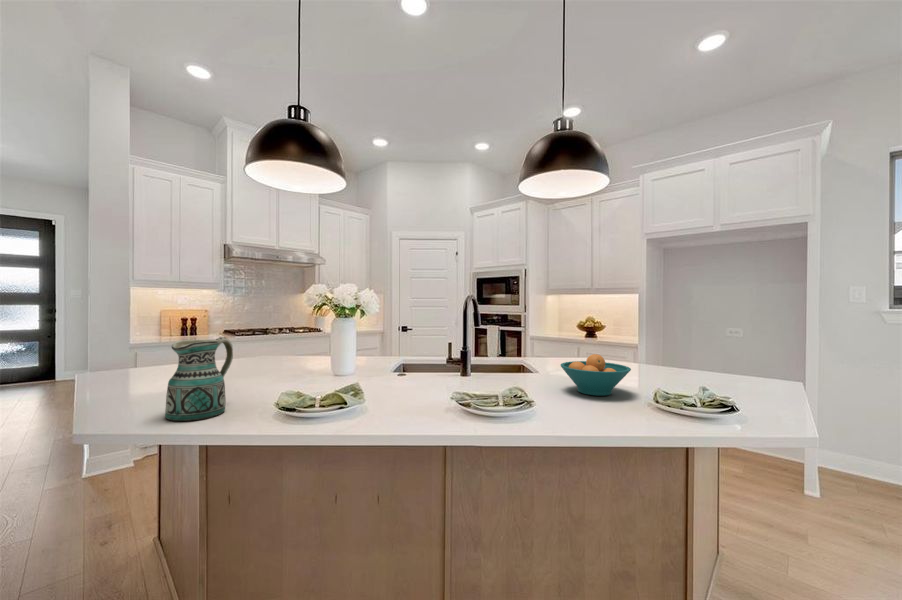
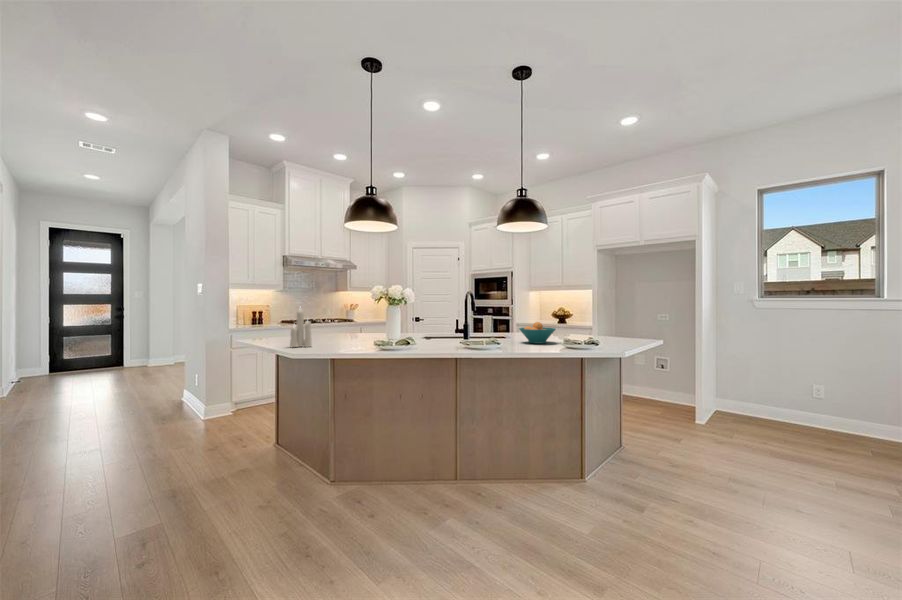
candle: none [118,316,169,404] -> present [290,310,312,347]
ceramic pitcher: present [165,337,233,421] -> none [323,313,348,351]

